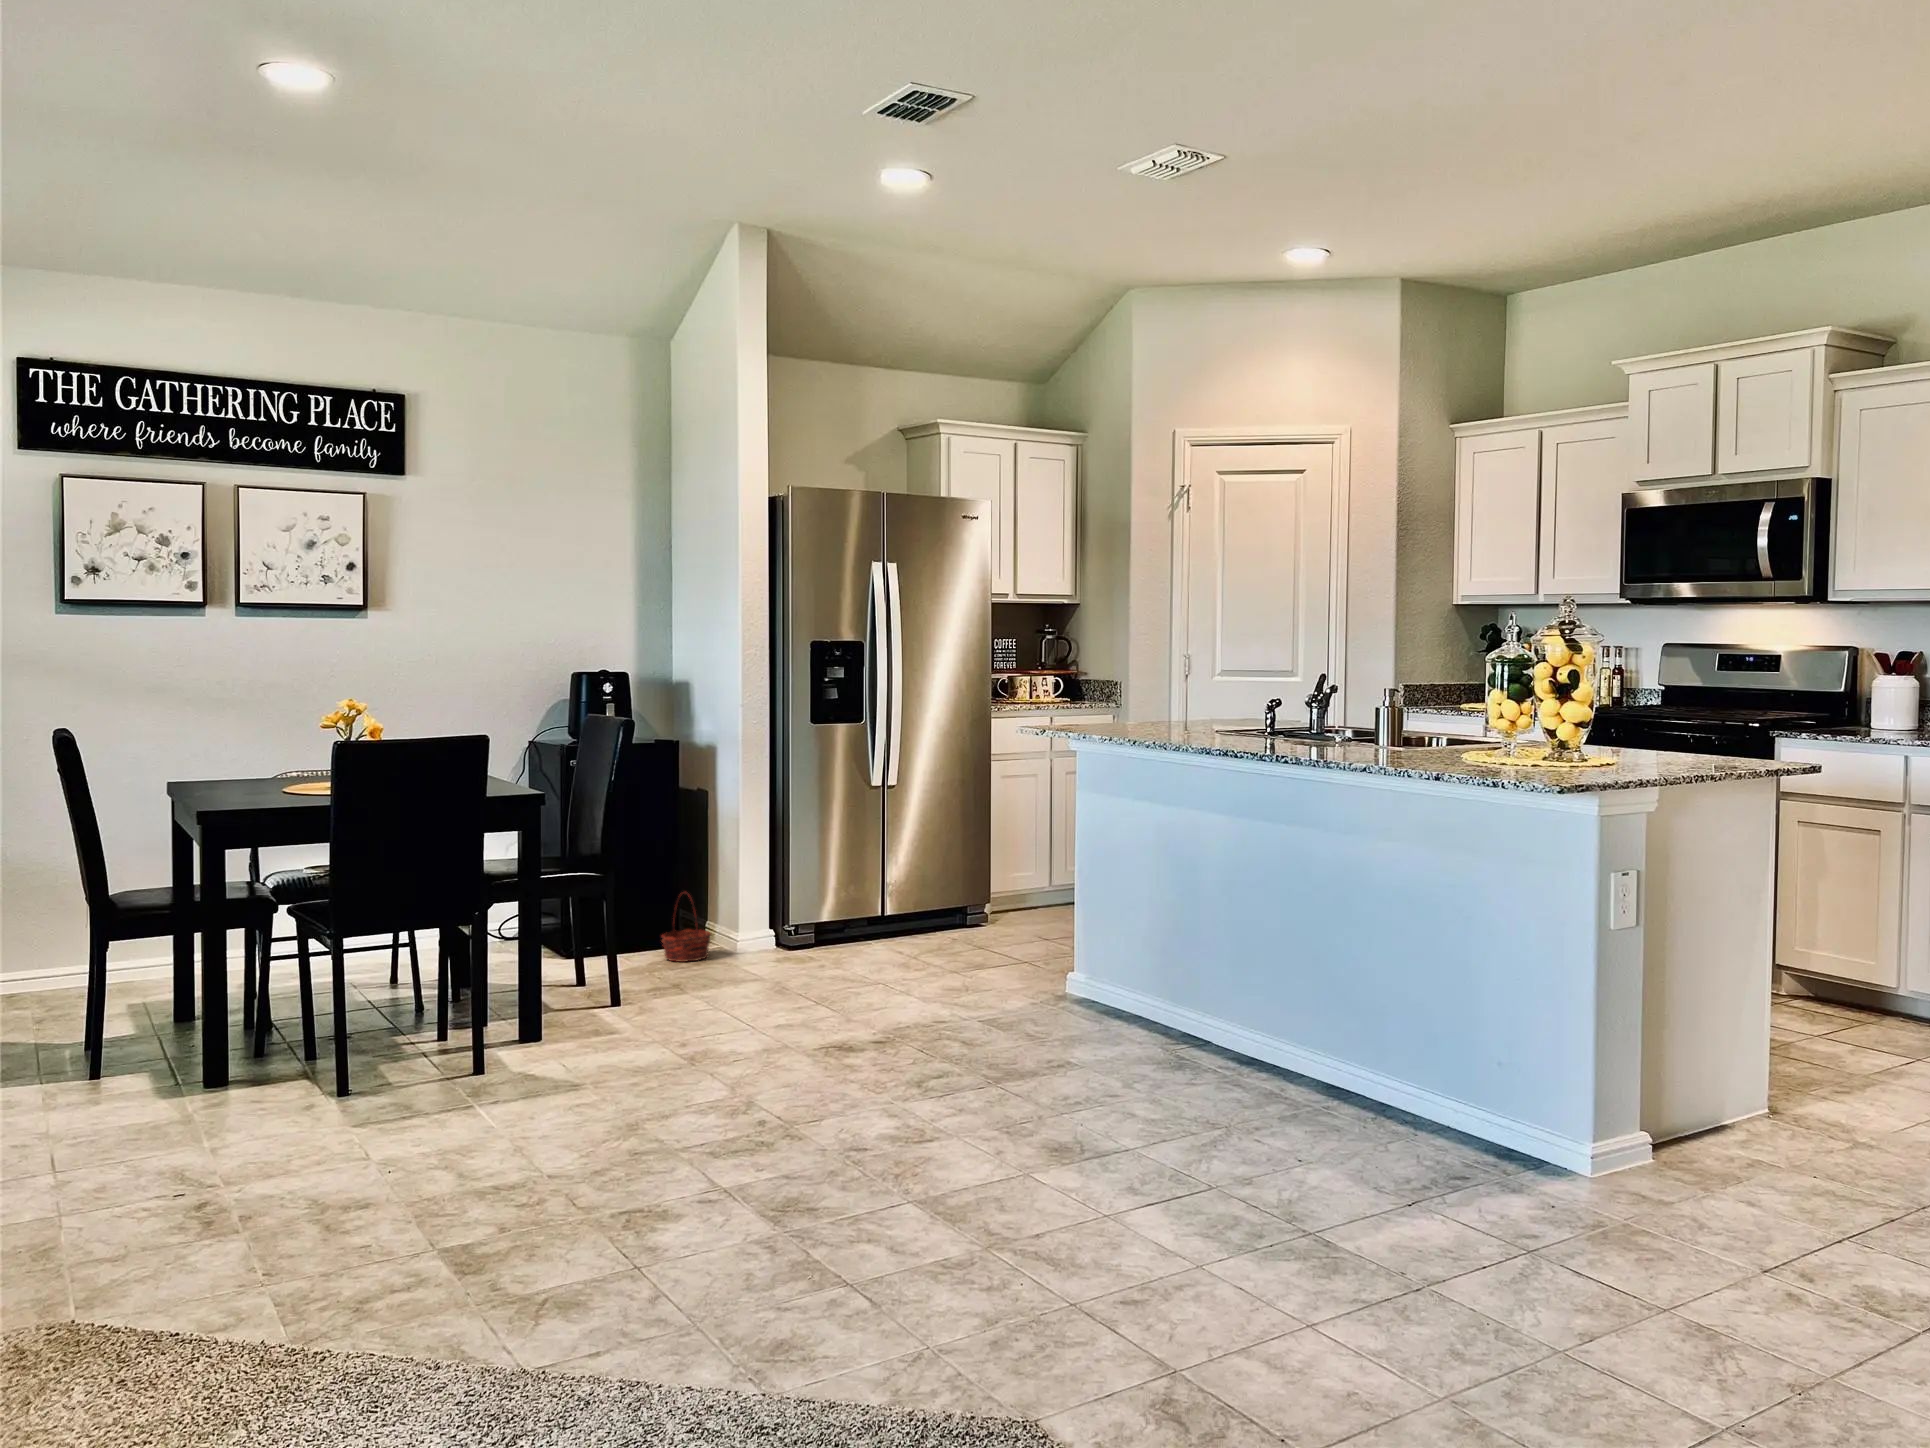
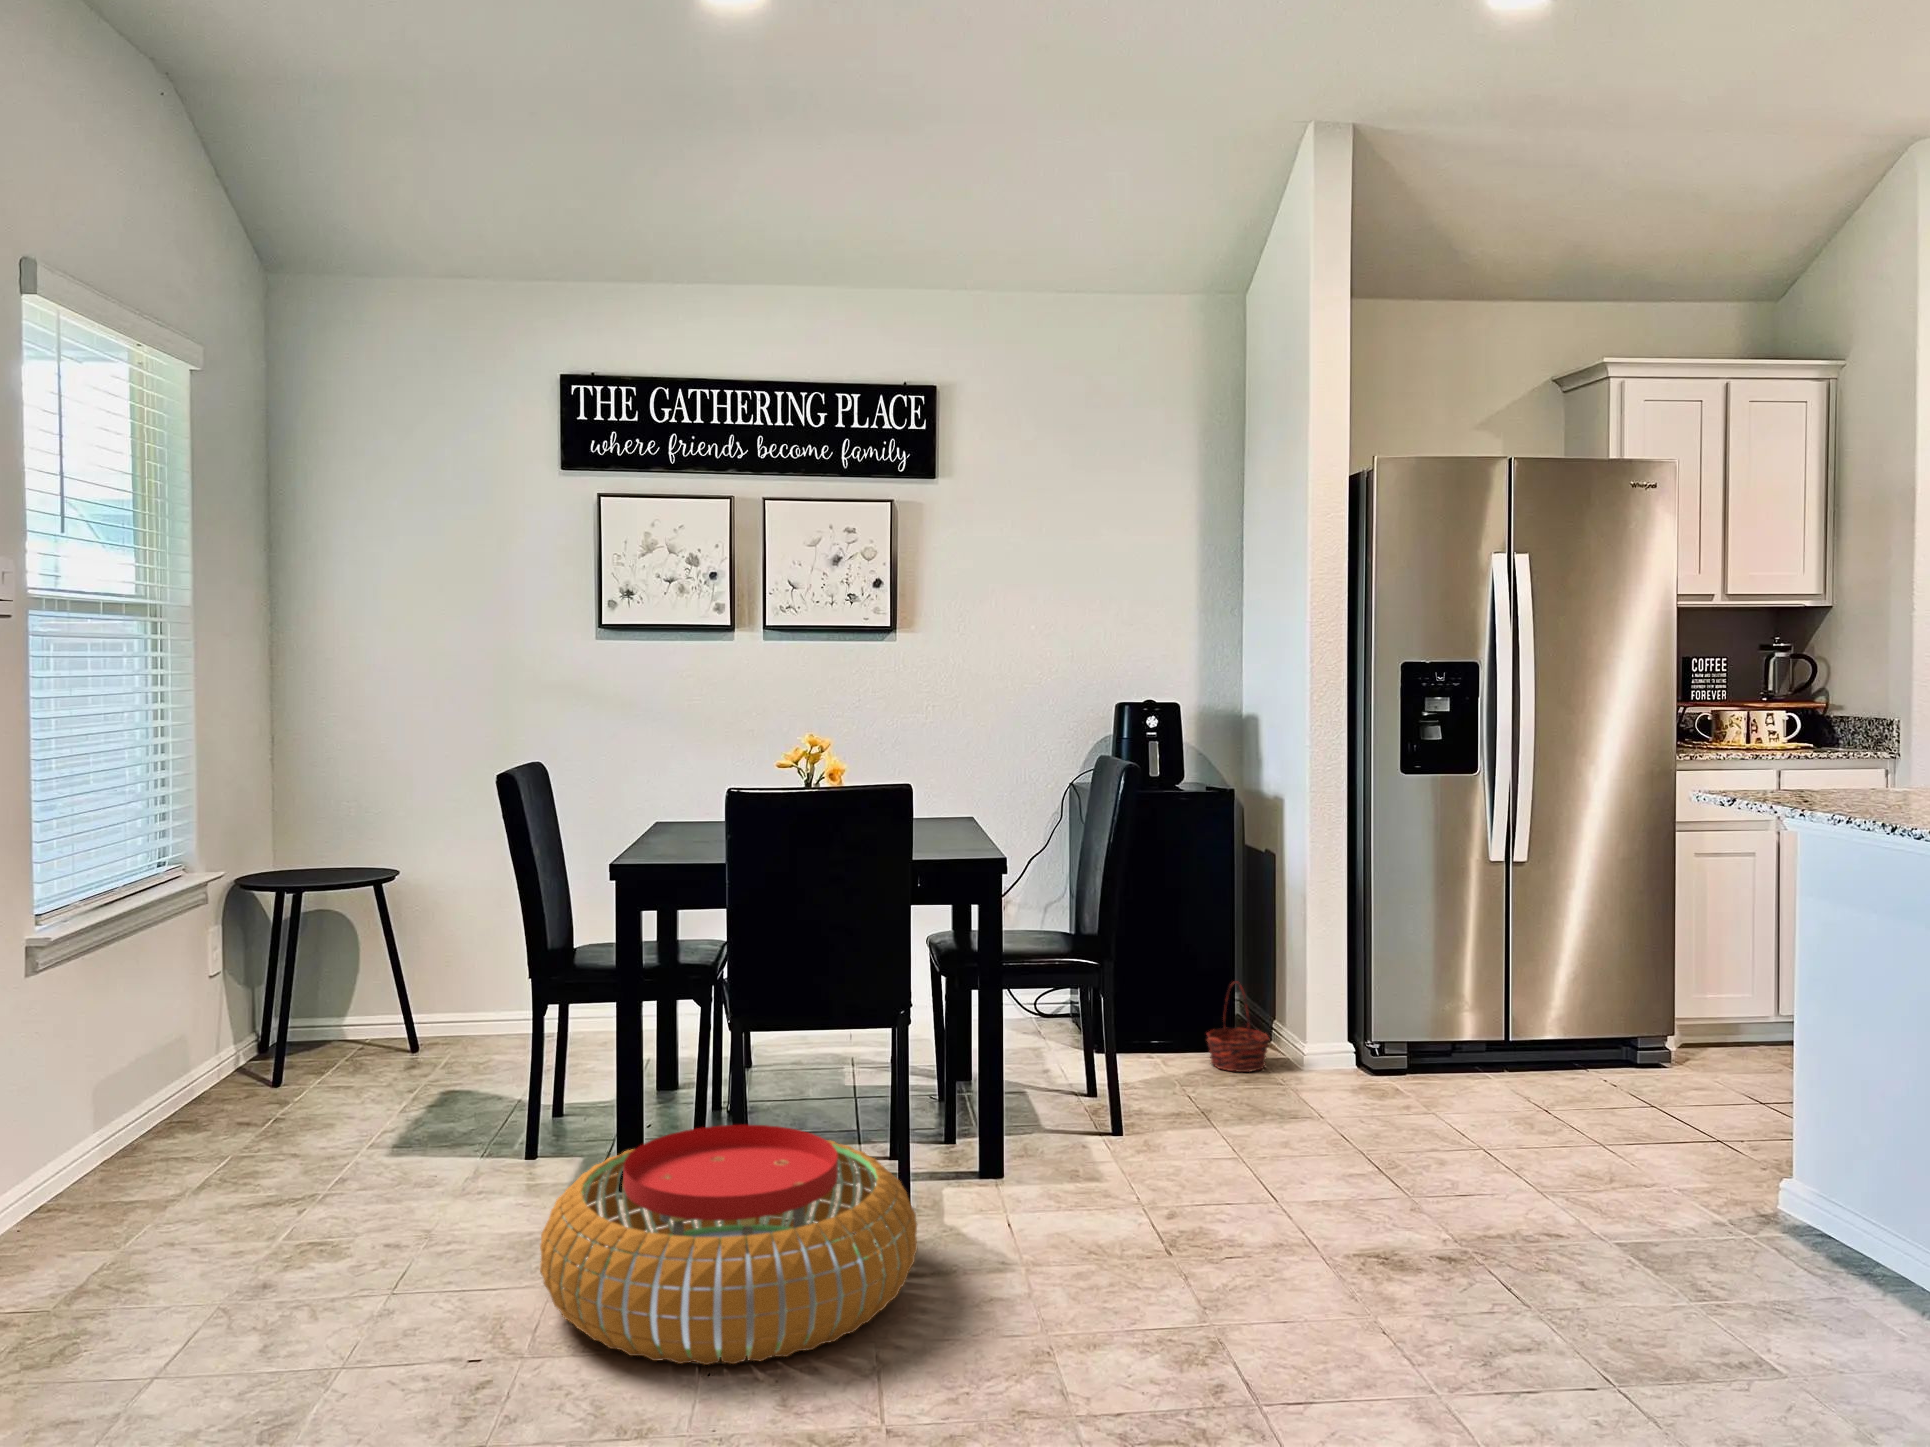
pouf: none [196,1001,515,1164] -> present [540,1125,917,1365]

